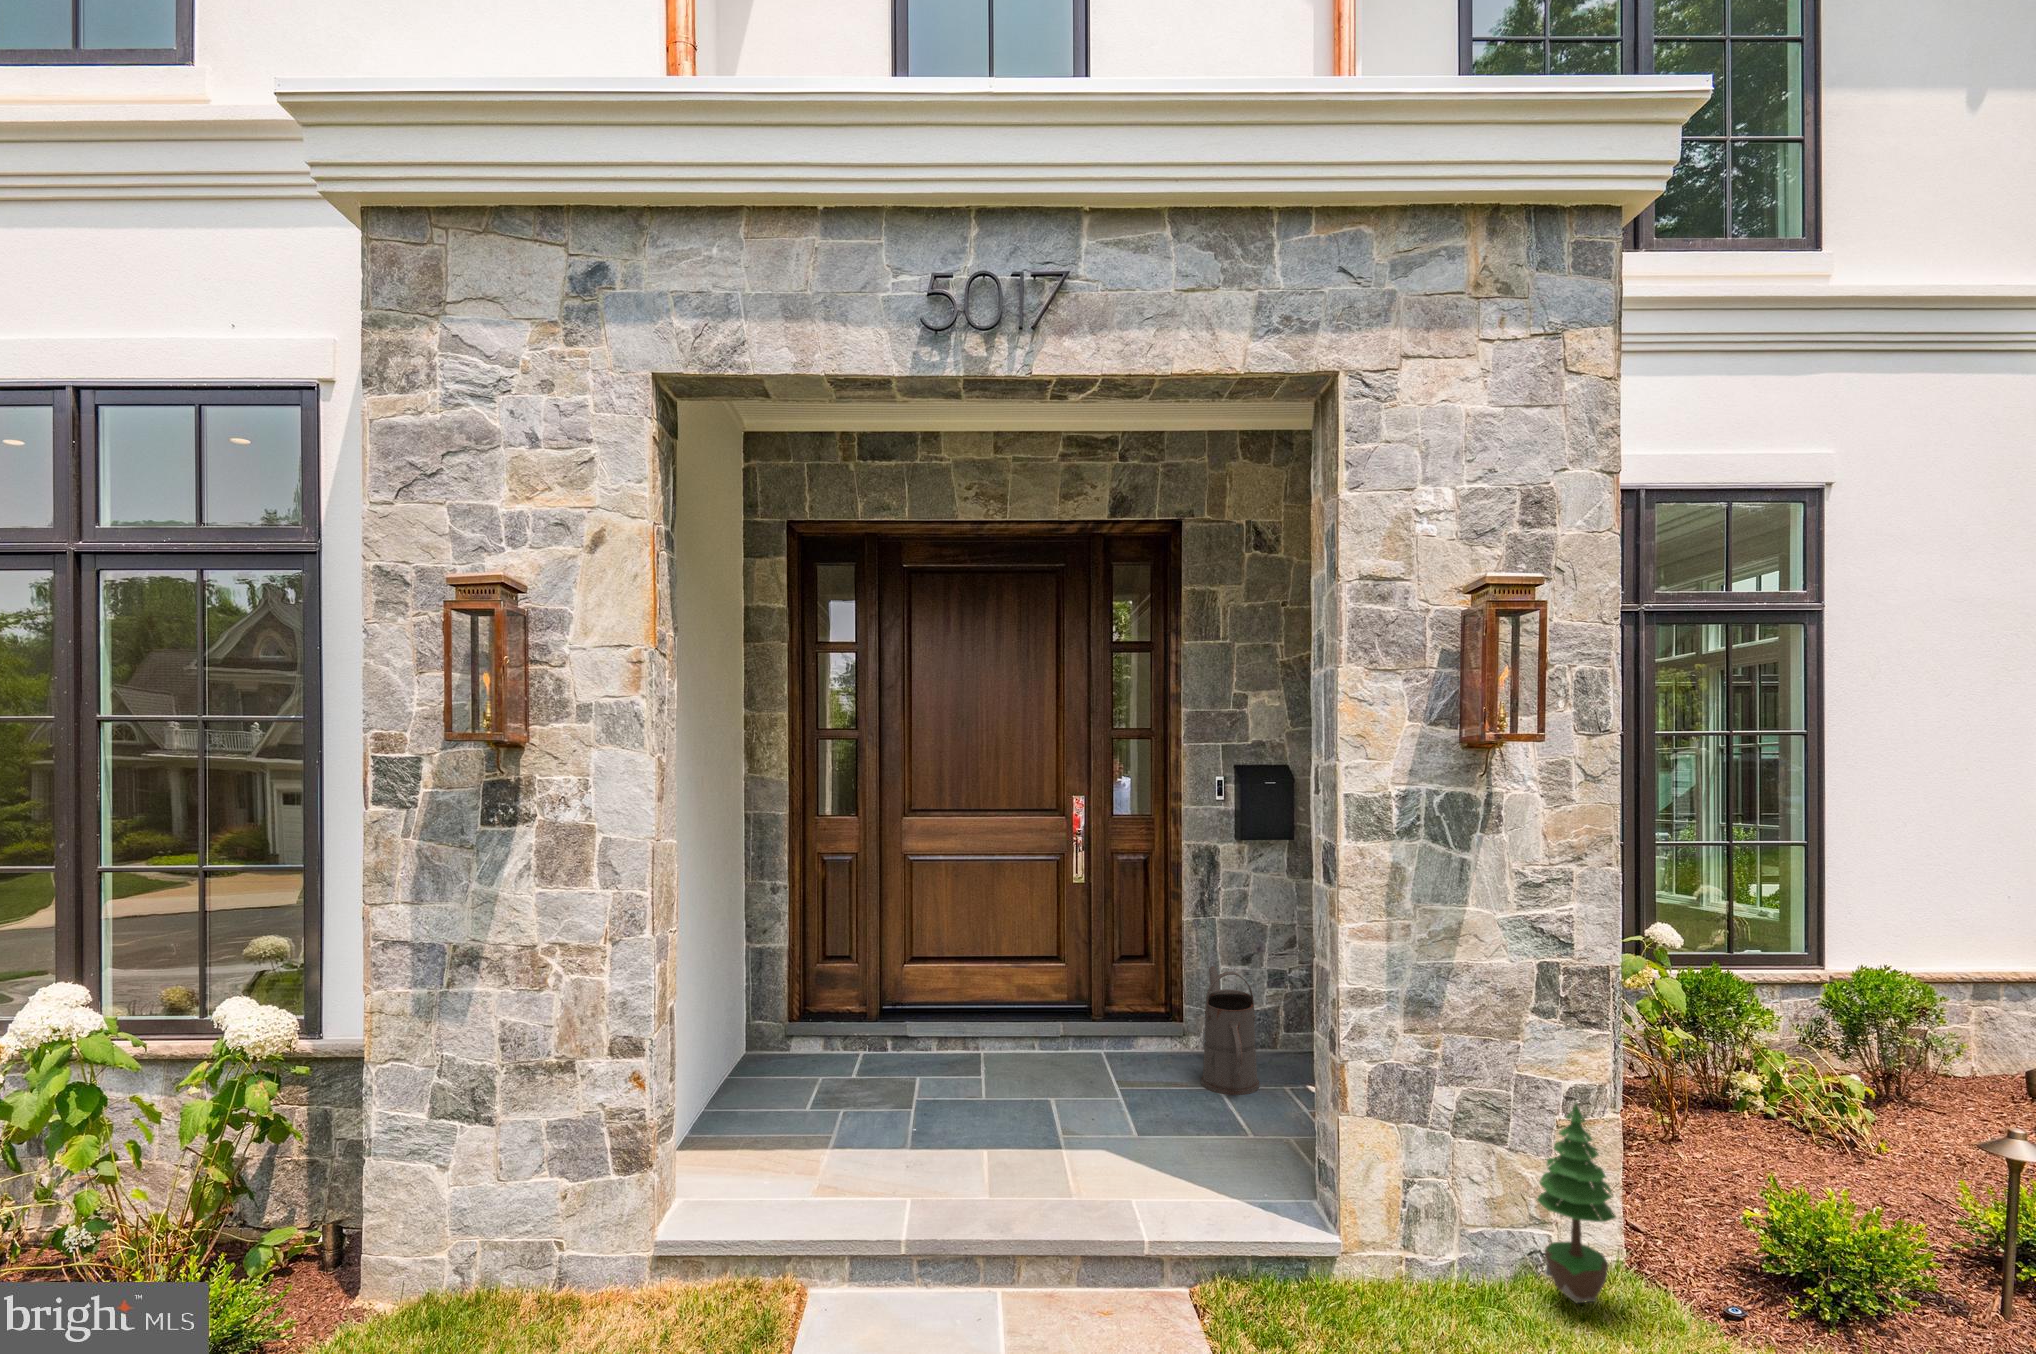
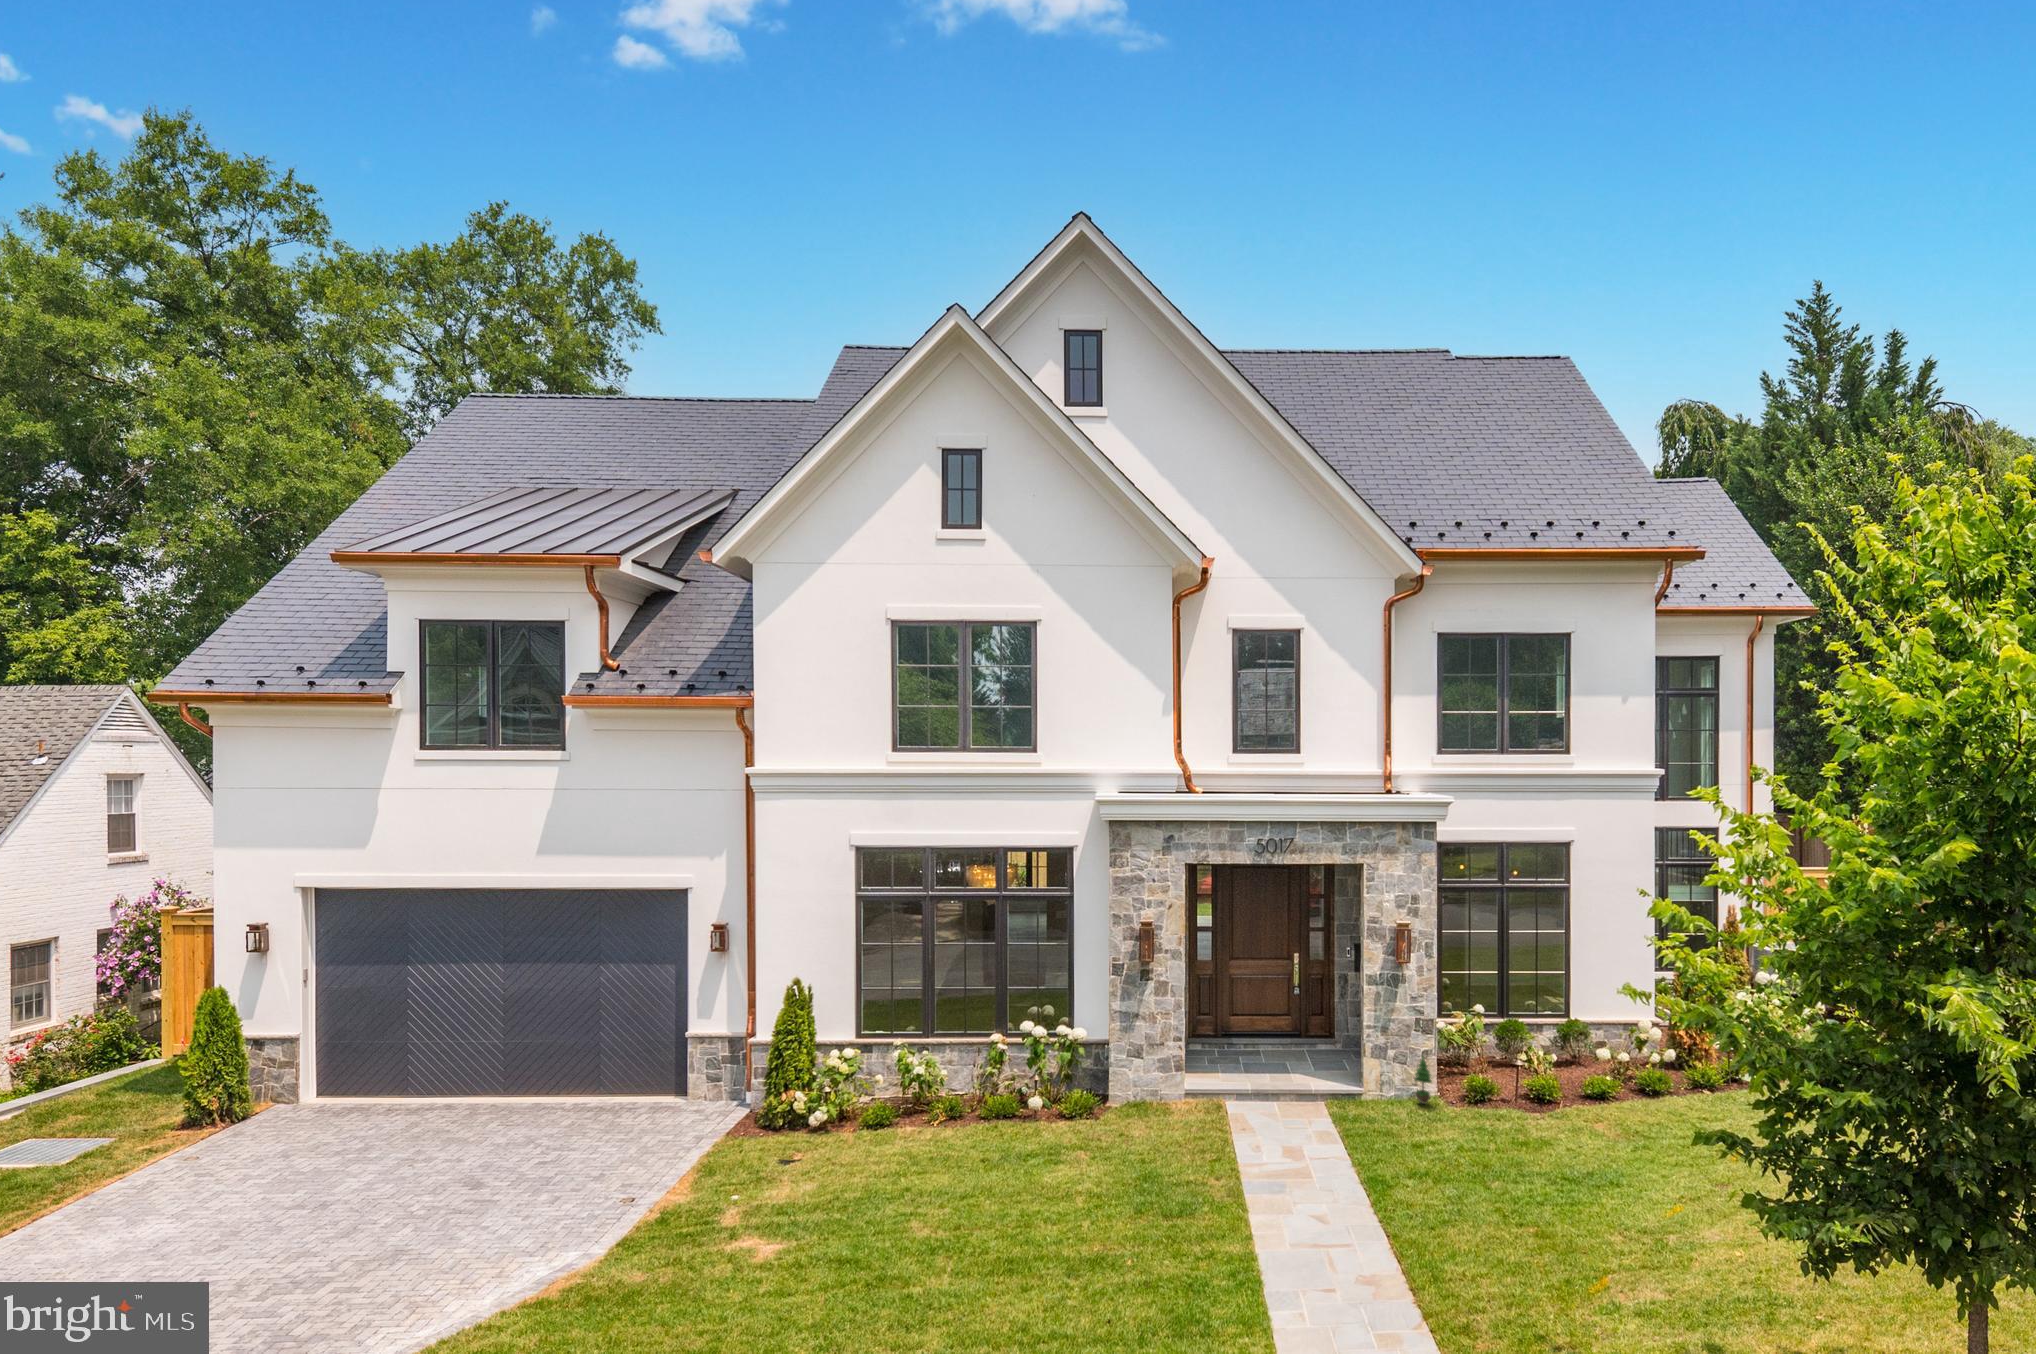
watering can: present [1201,966,1259,1095] -> none [1317,1011,1337,1055]

